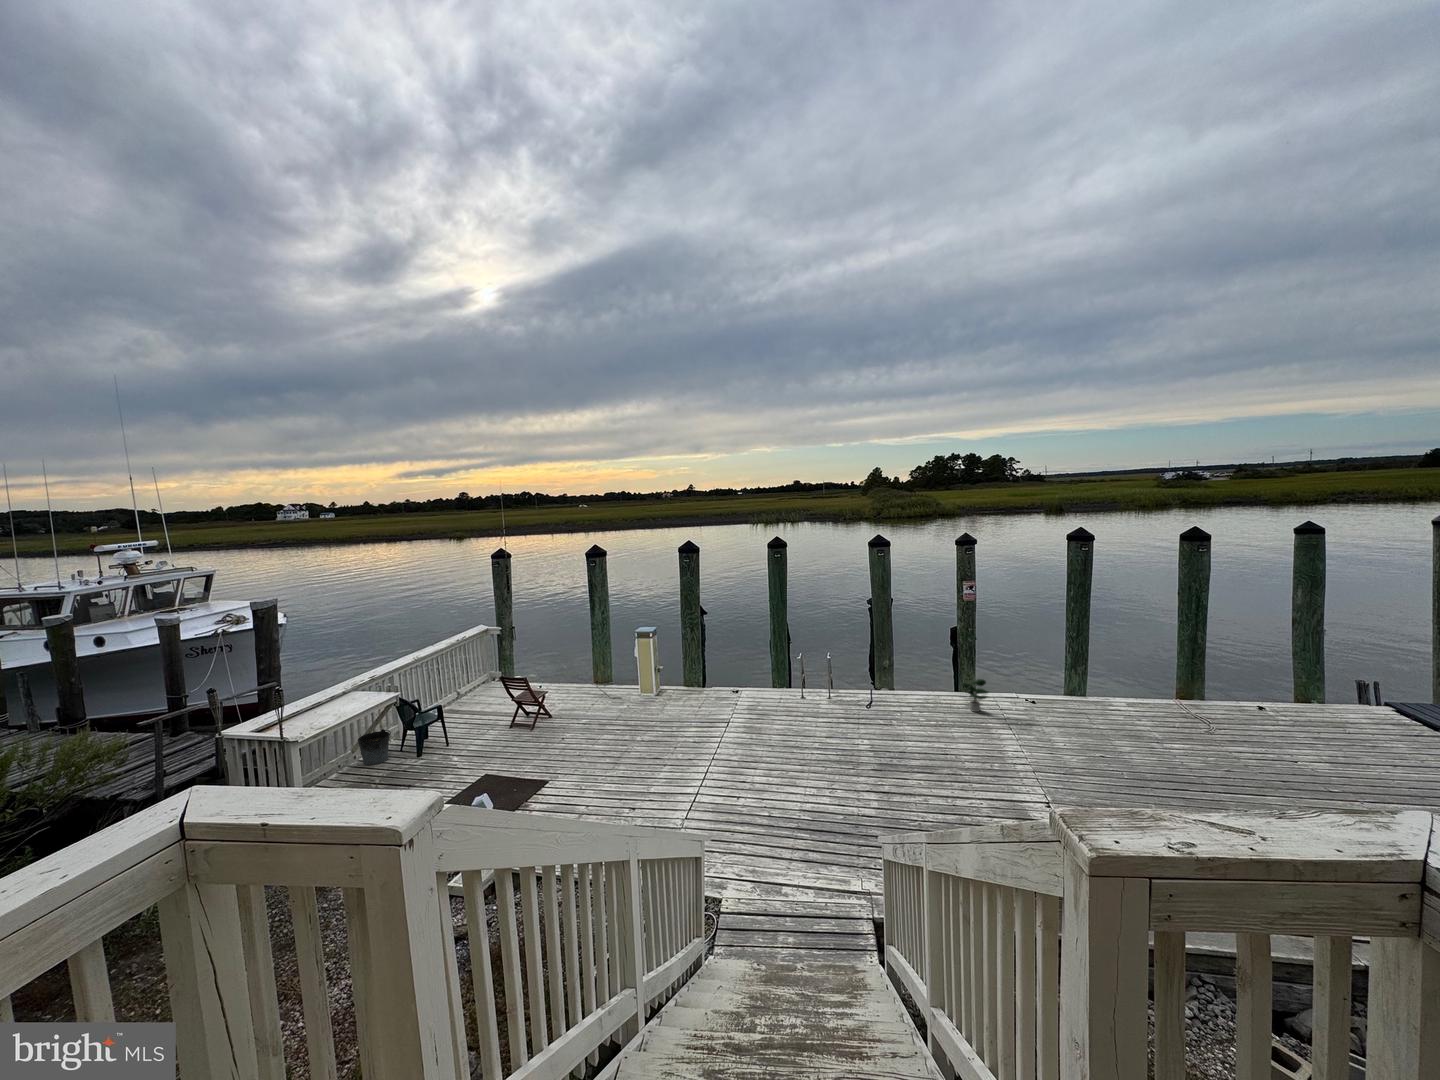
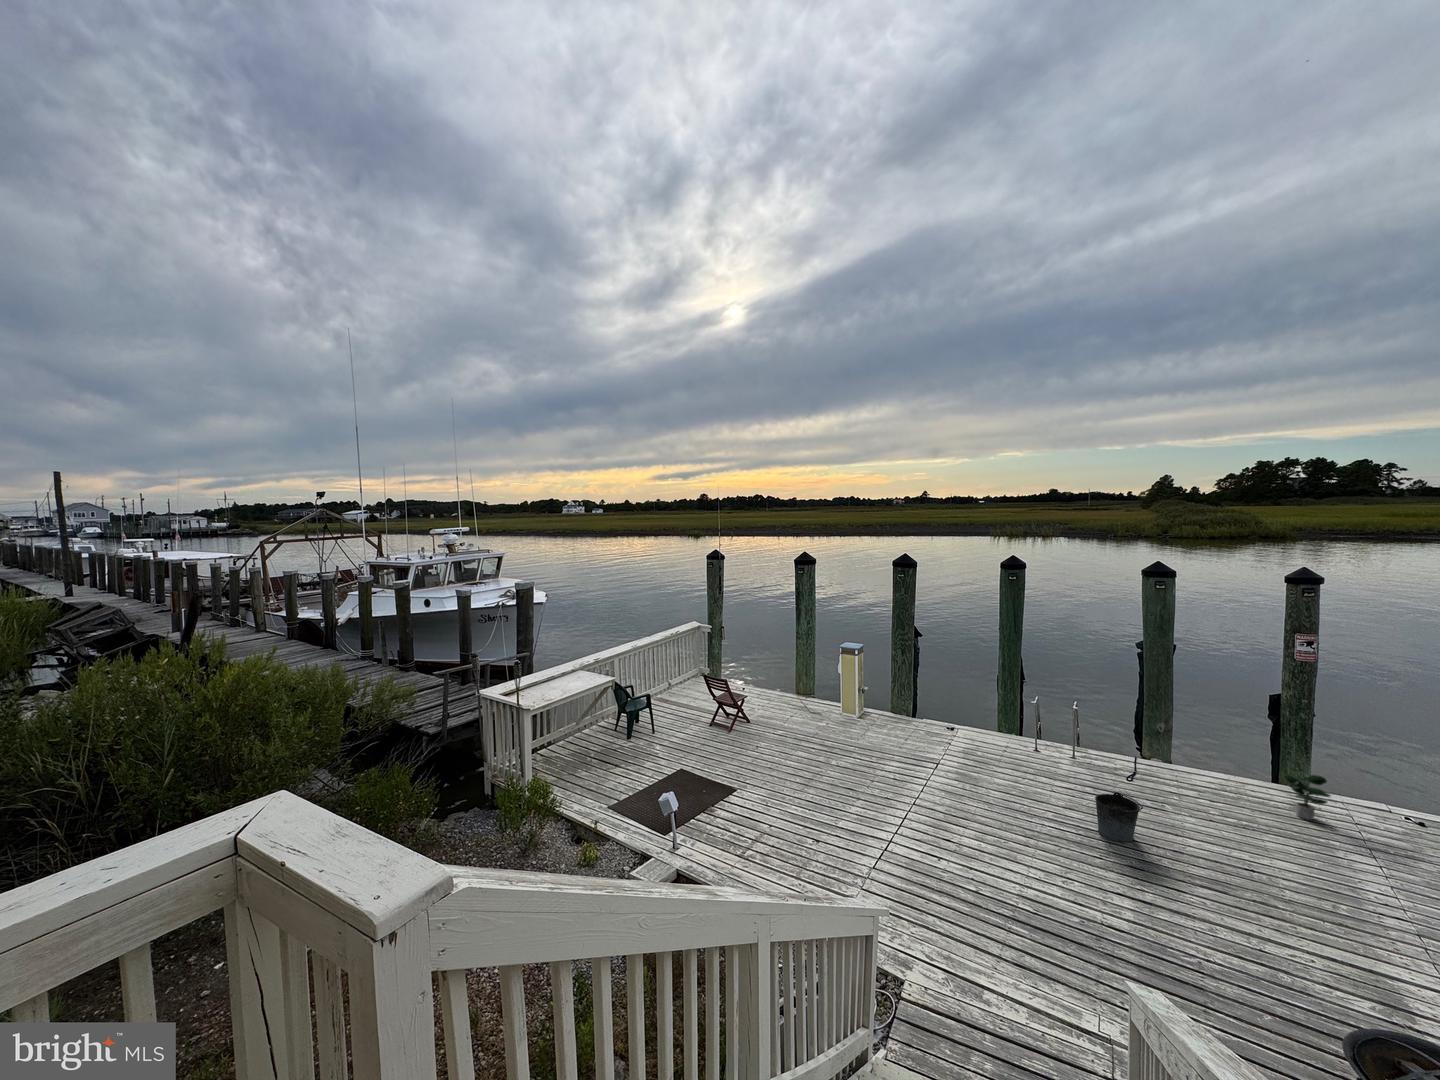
bucket: present [358,729,391,765] -> present [1095,792,1143,842]

